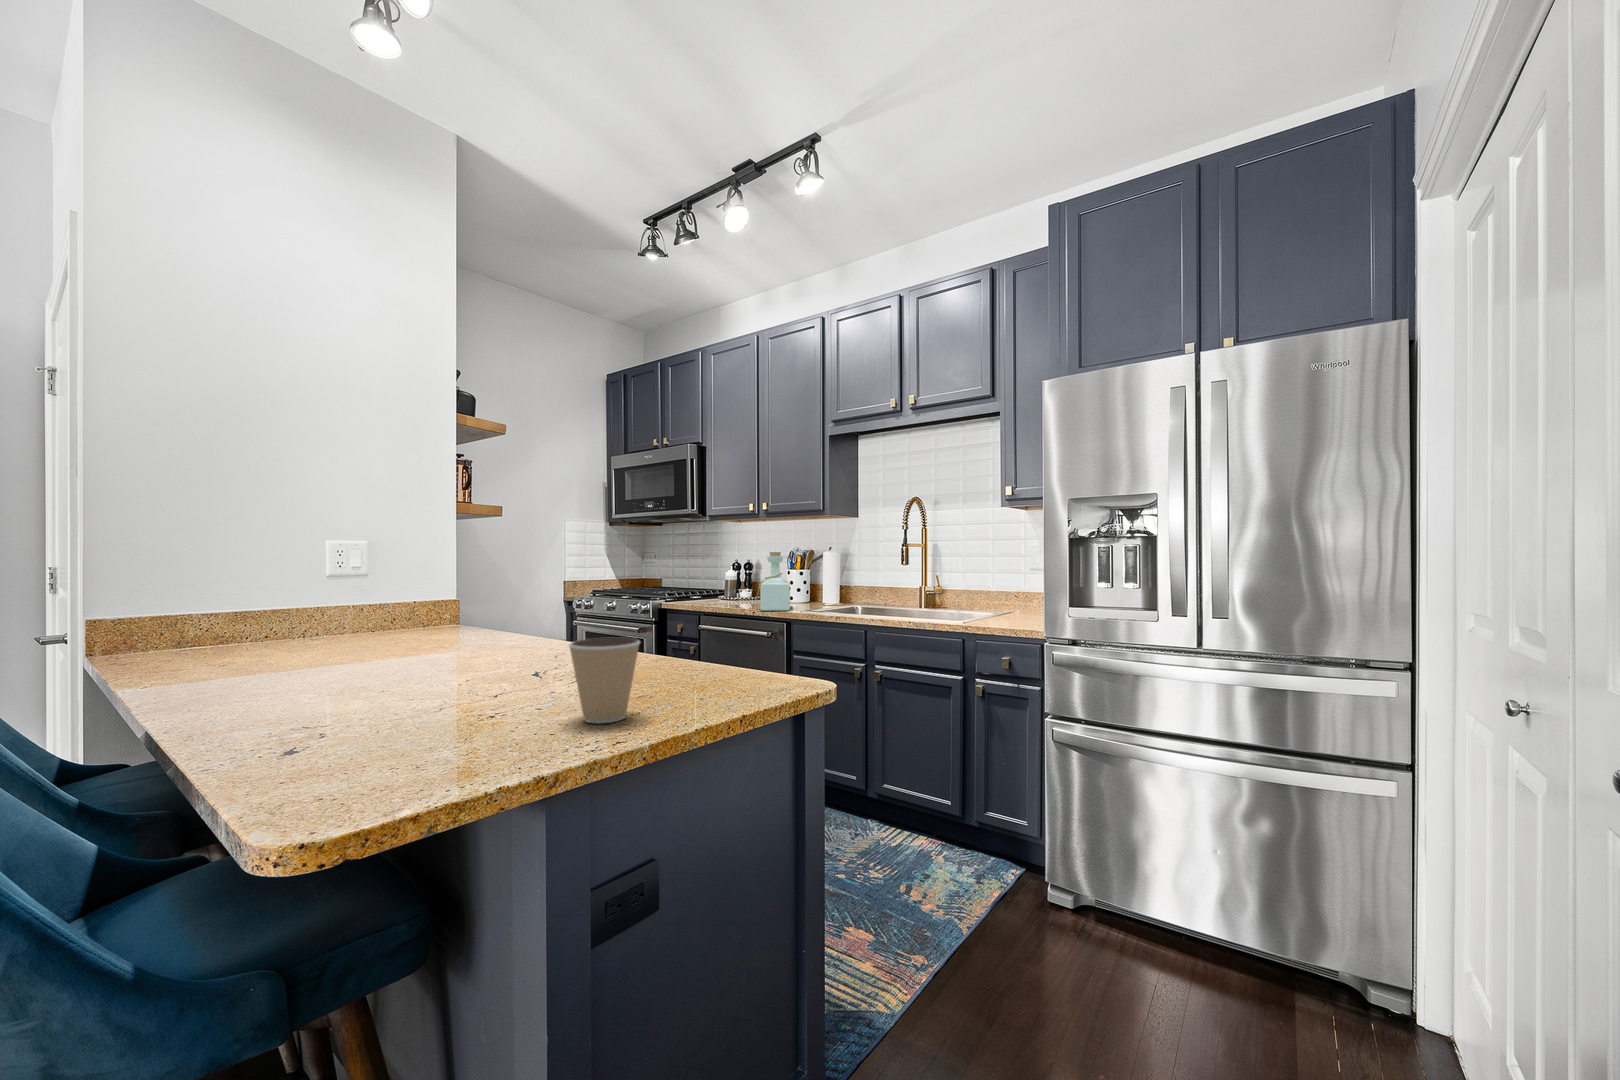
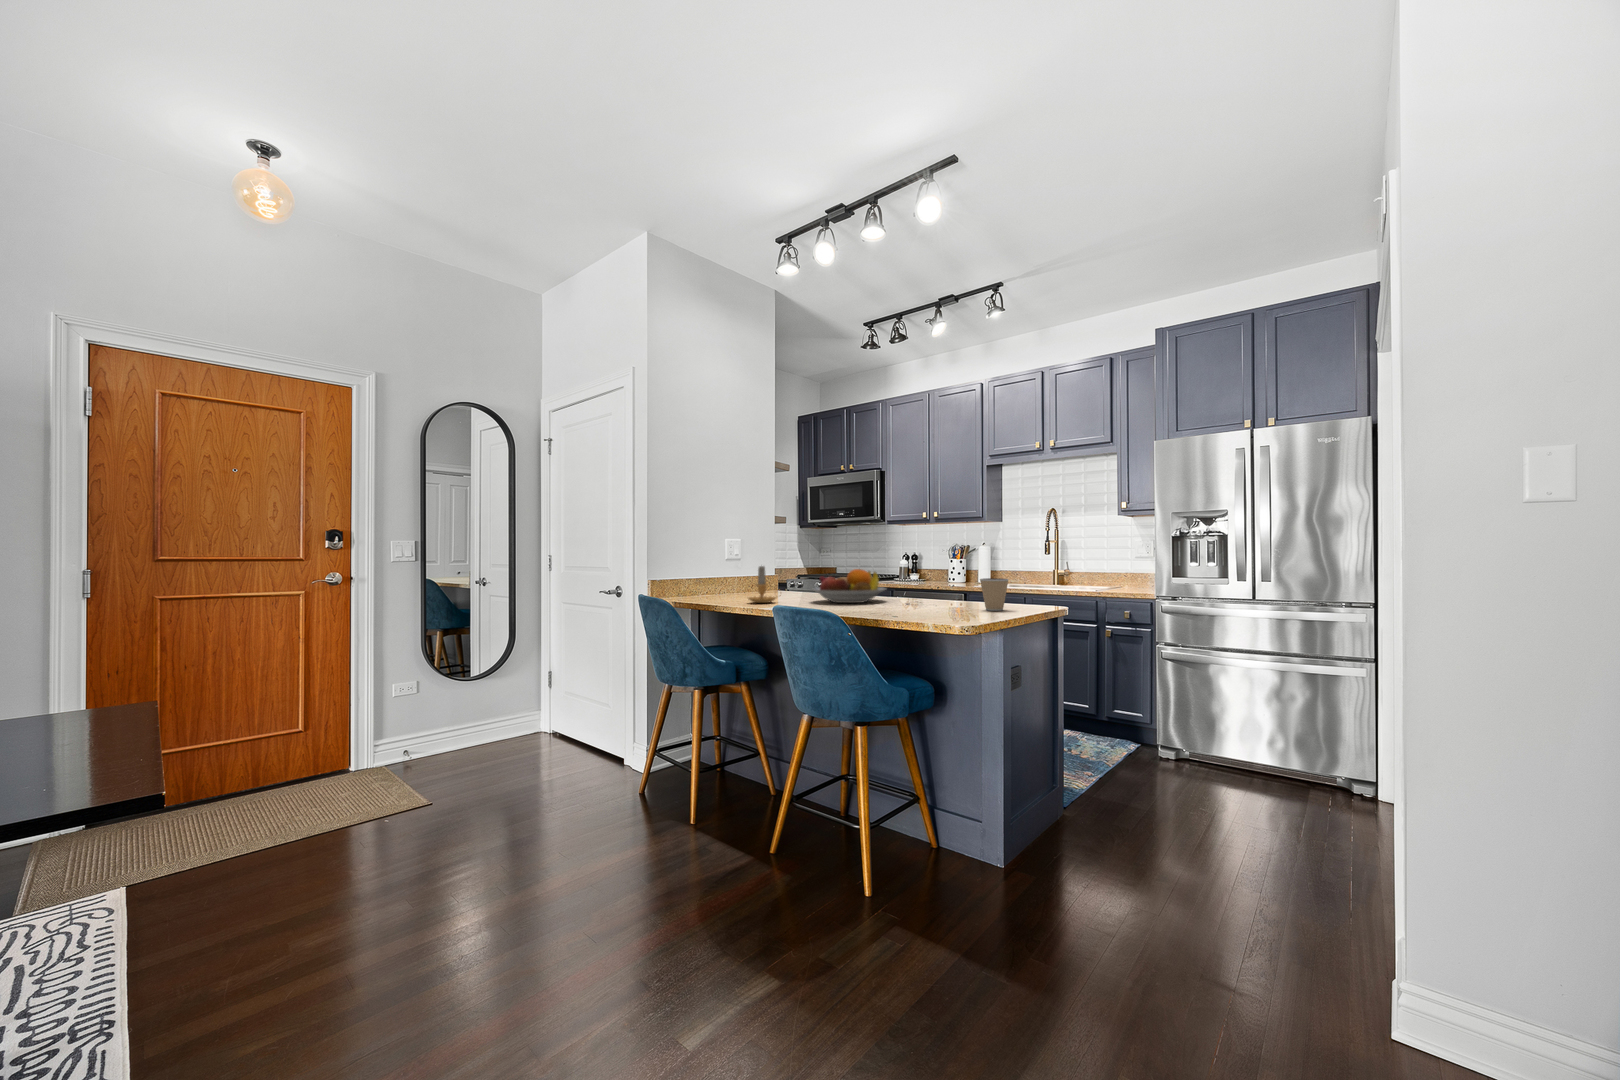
bottle: present [756,552,790,611] -> none [940,547,965,587]
candle: none [198,592,297,674] -> present [748,566,781,603]
fruit bowl: none [325,602,504,675] -> present [812,569,886,603]

